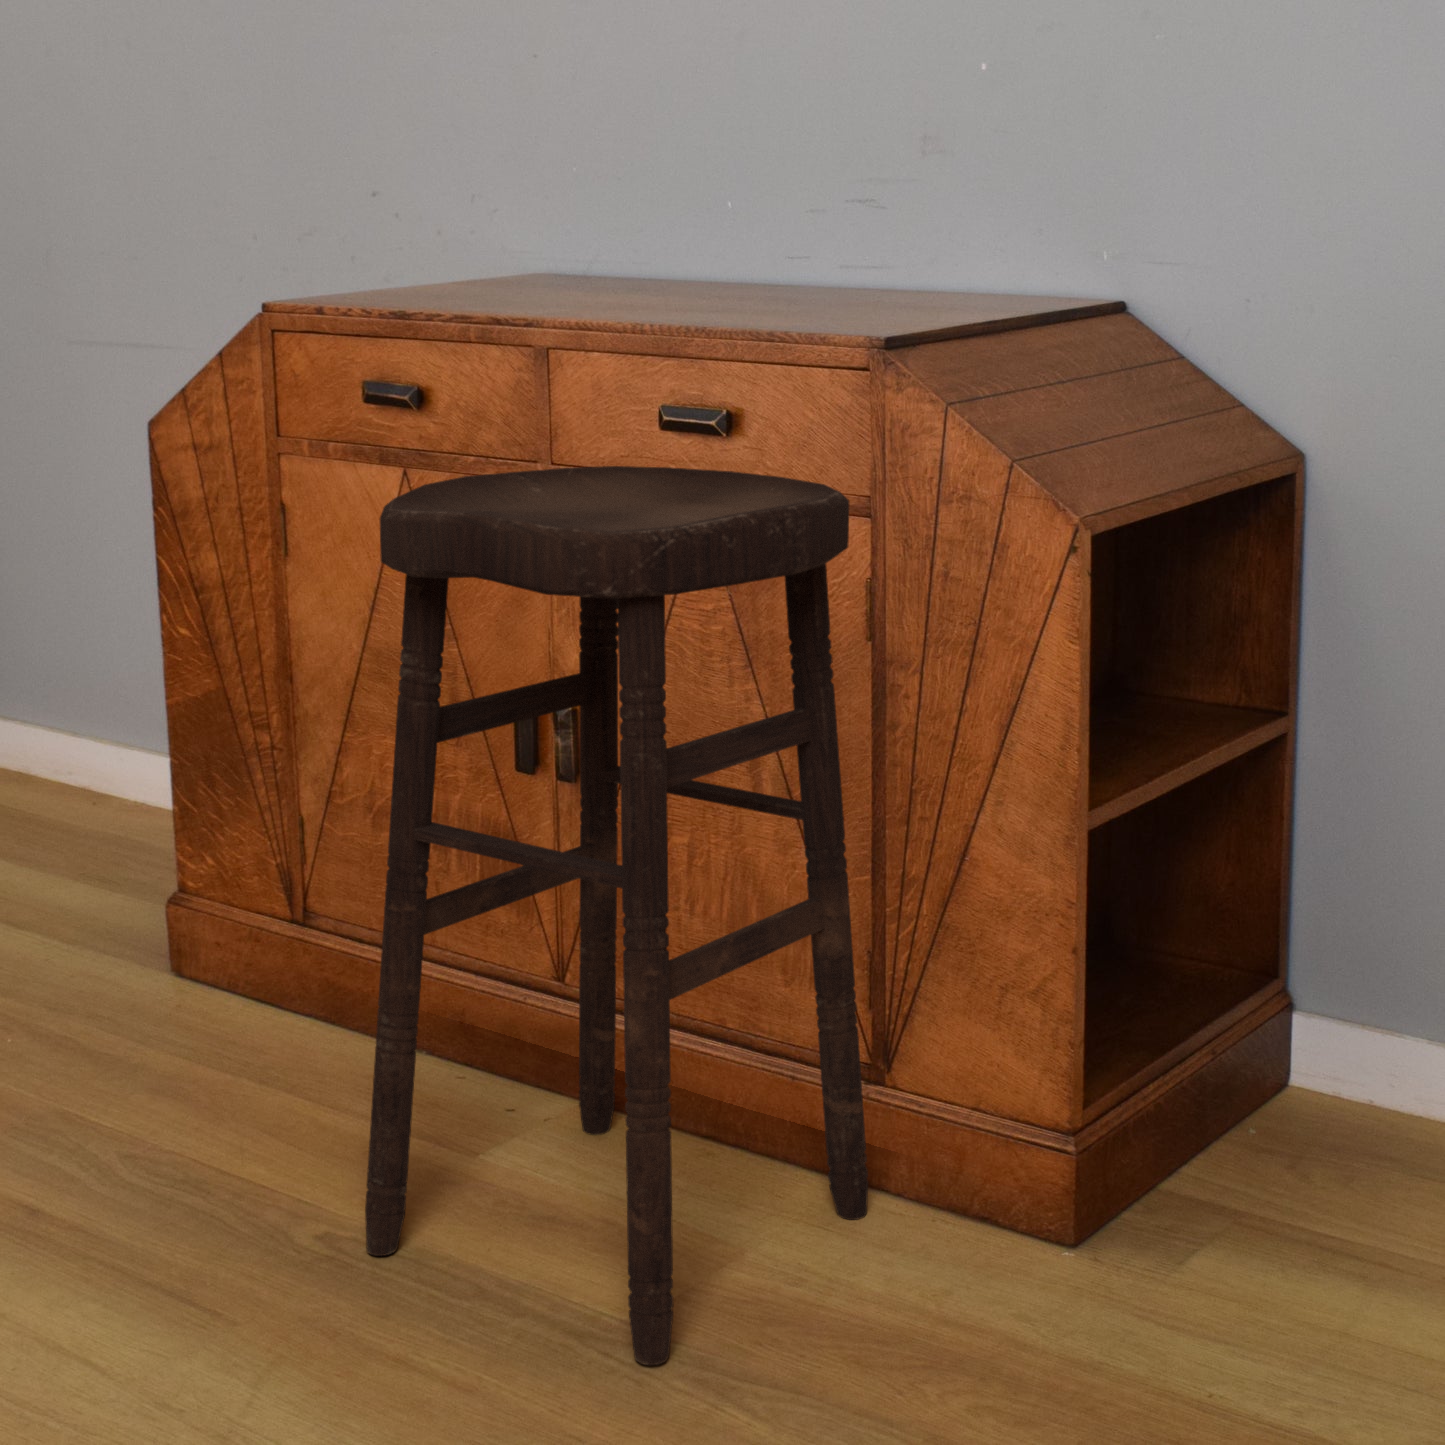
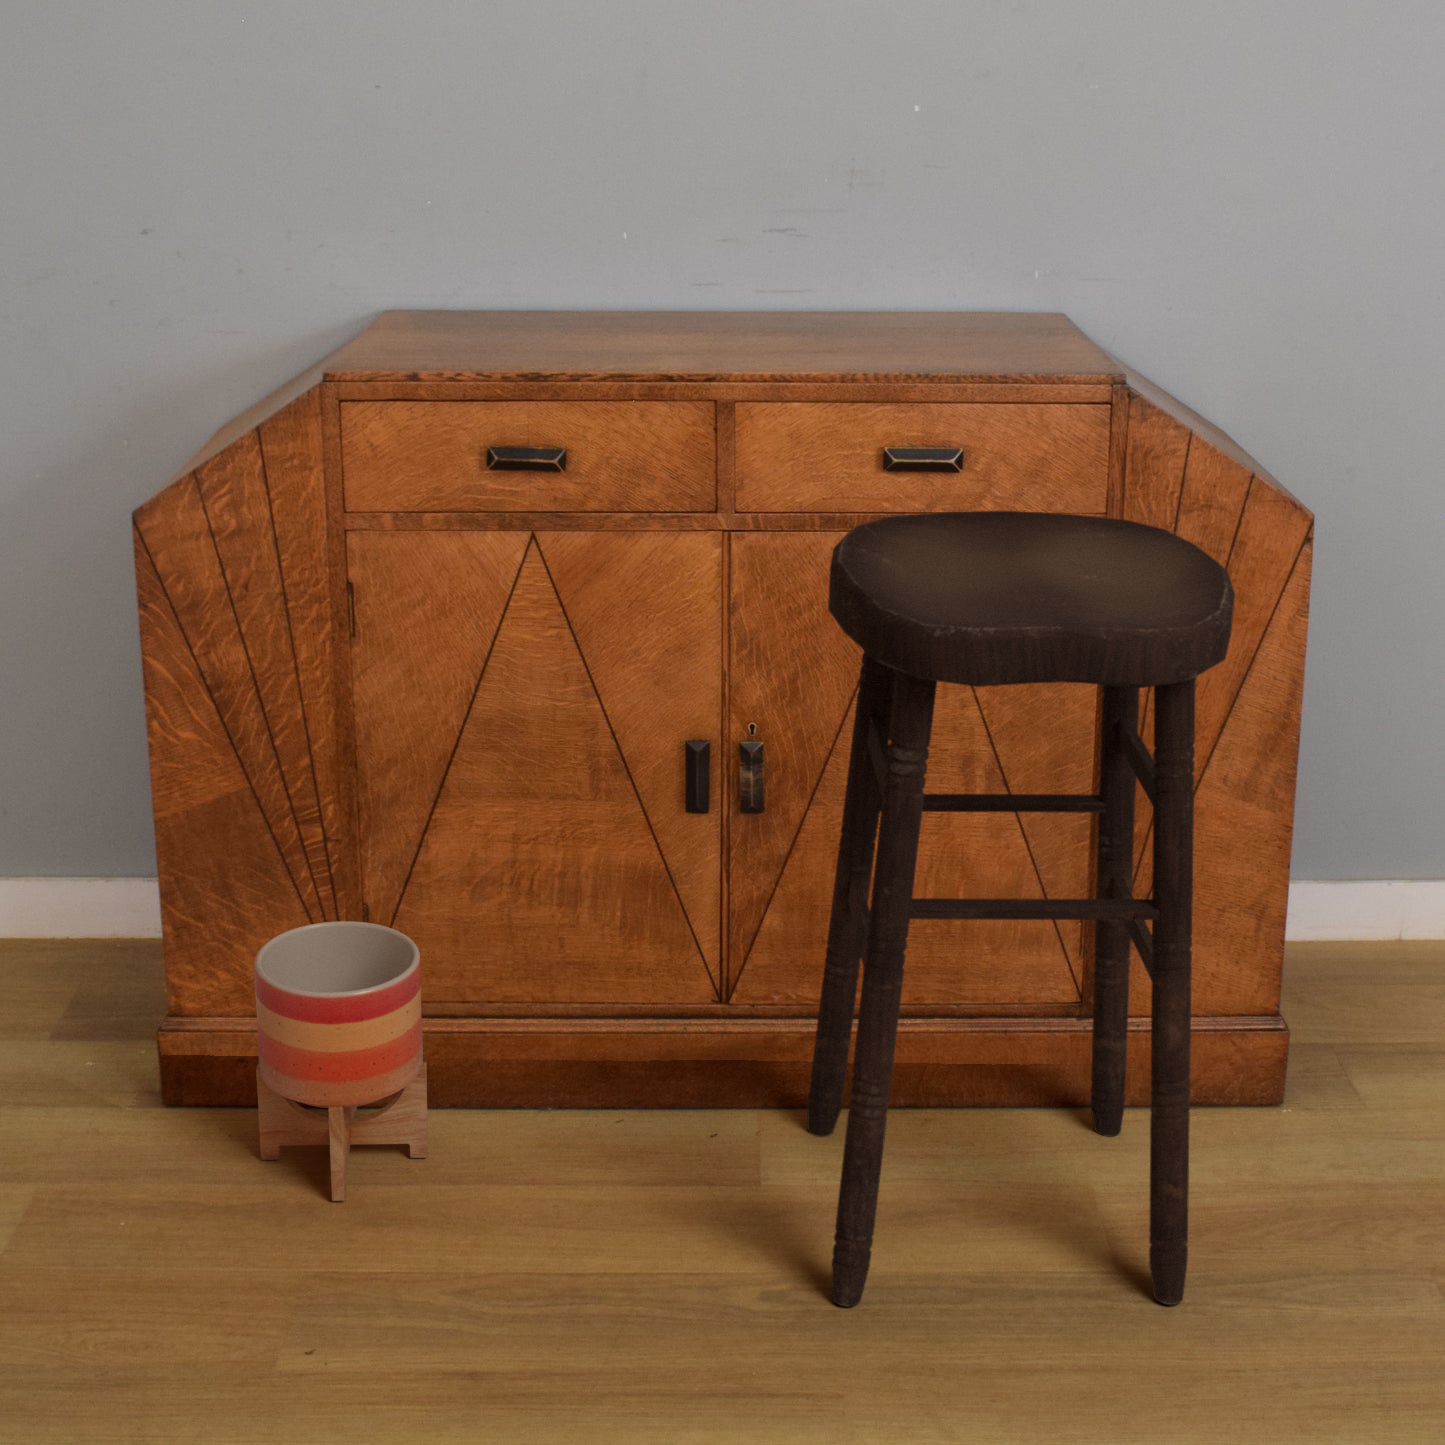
planter: none [139,819,296,1059] -> present [254,921,428,1201]

